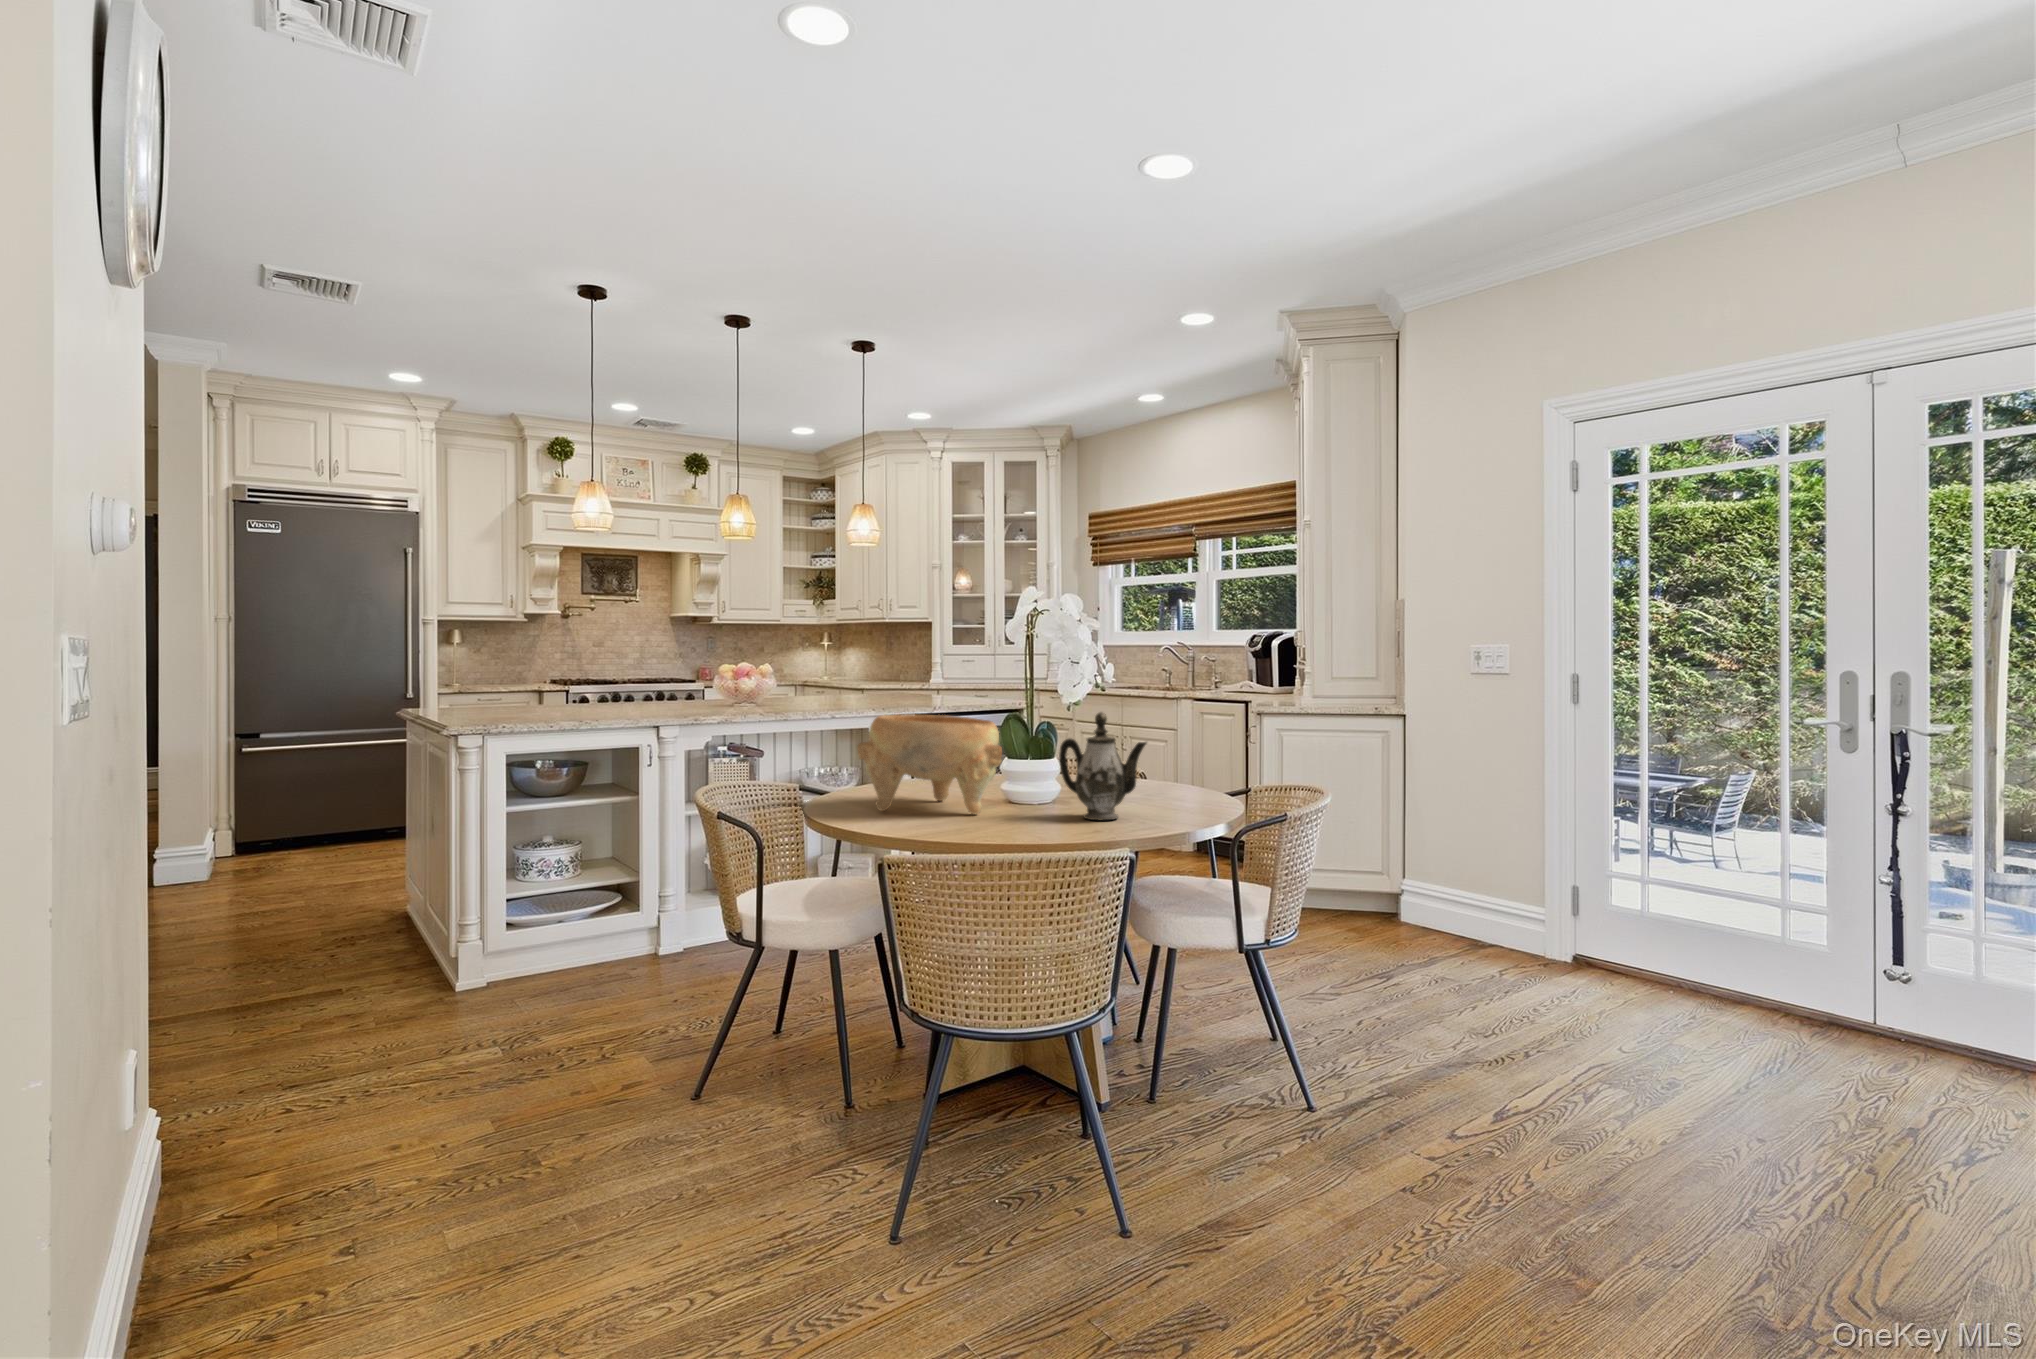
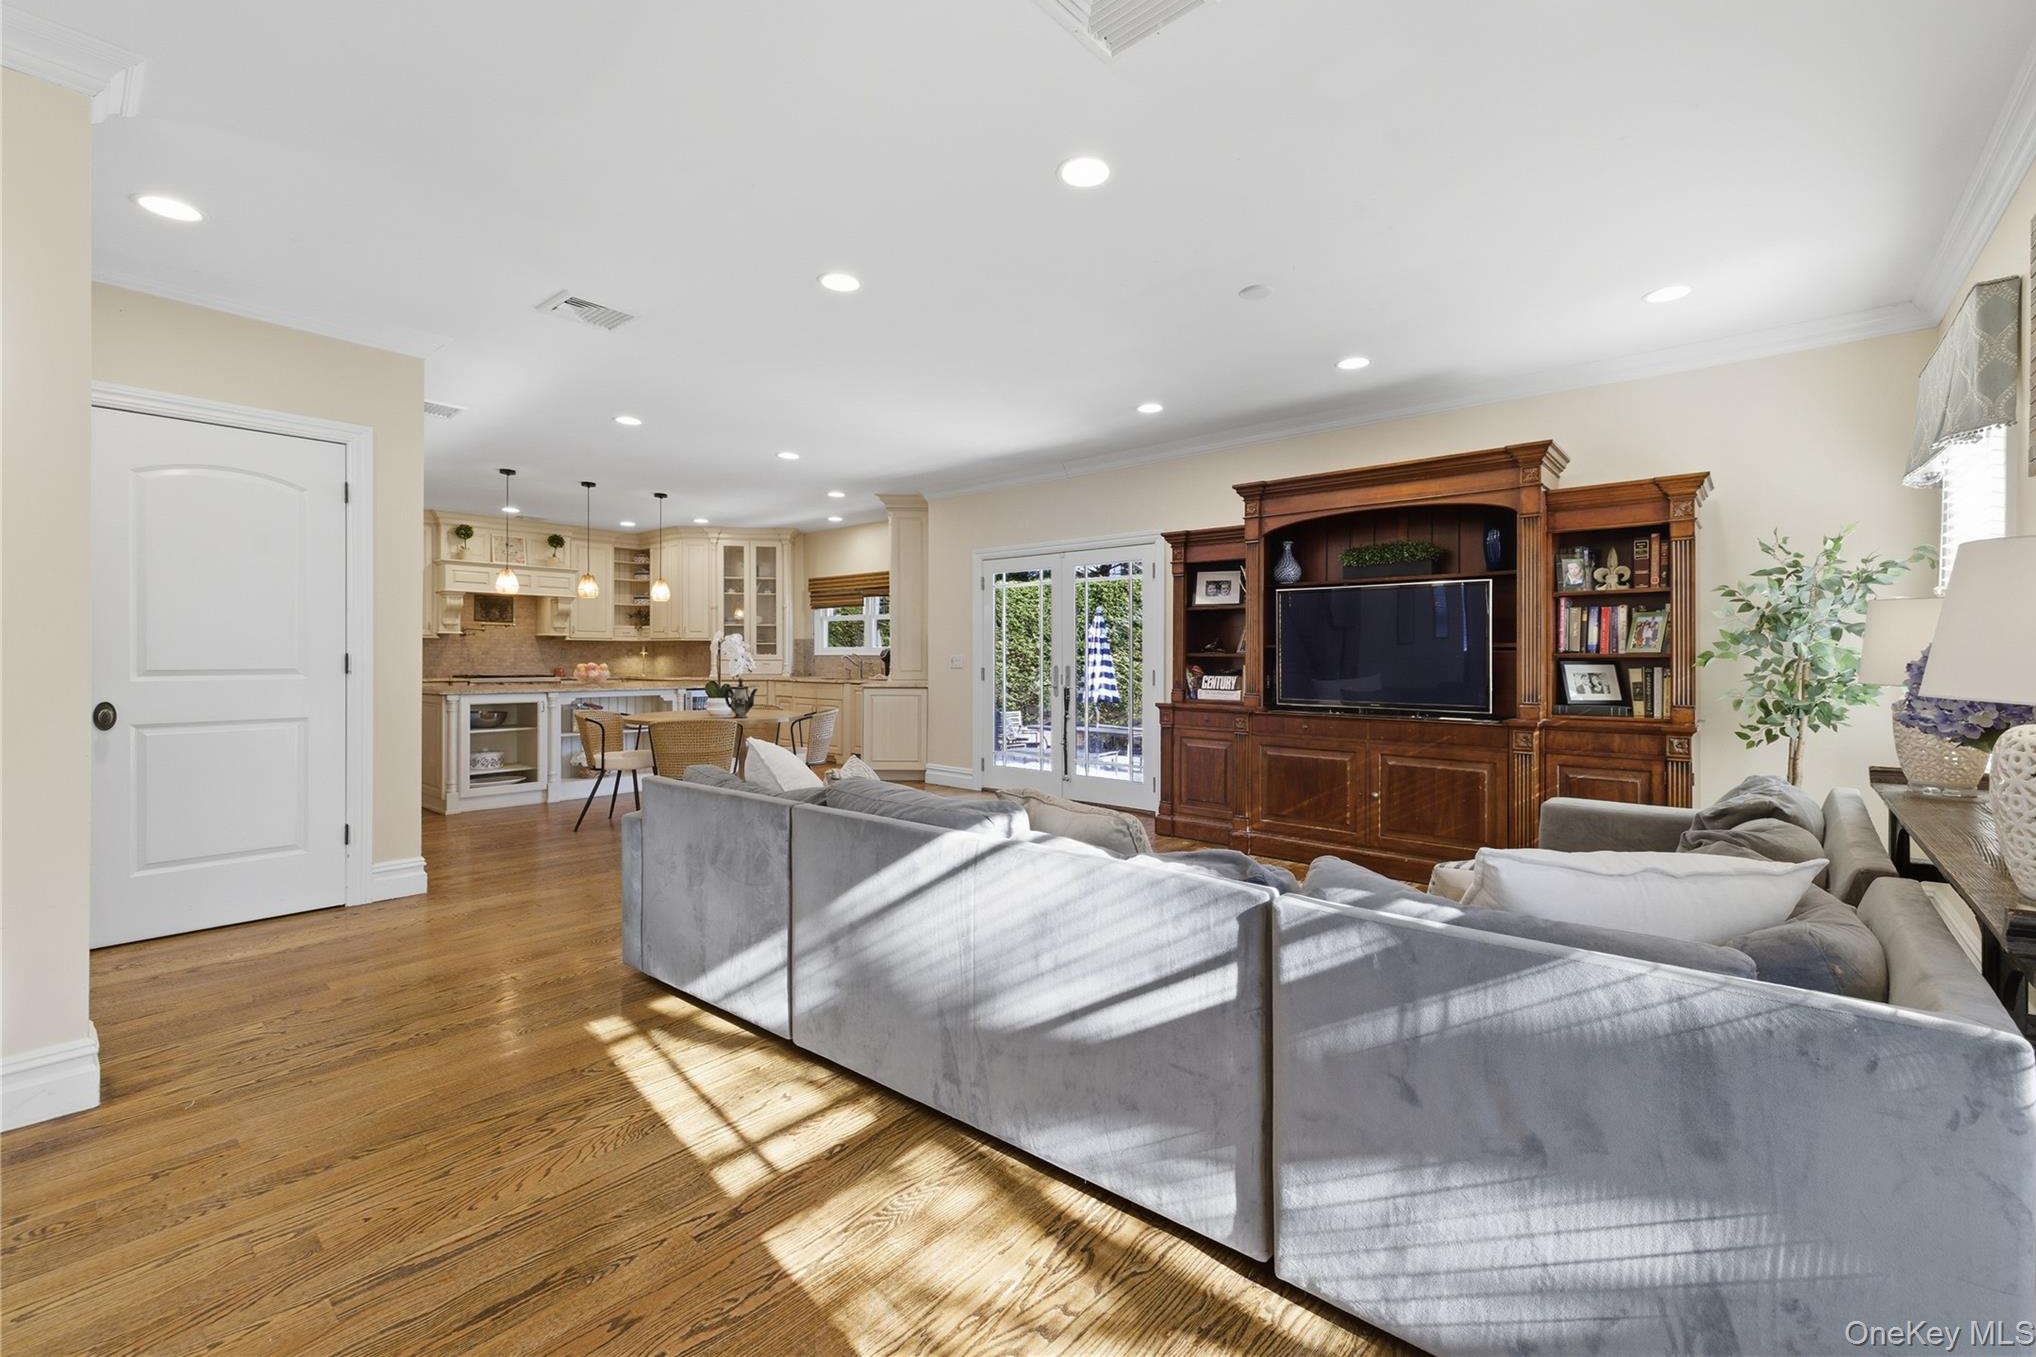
decorative bowl: present [858,714,1002,814] -> none [644,680,703,717]

